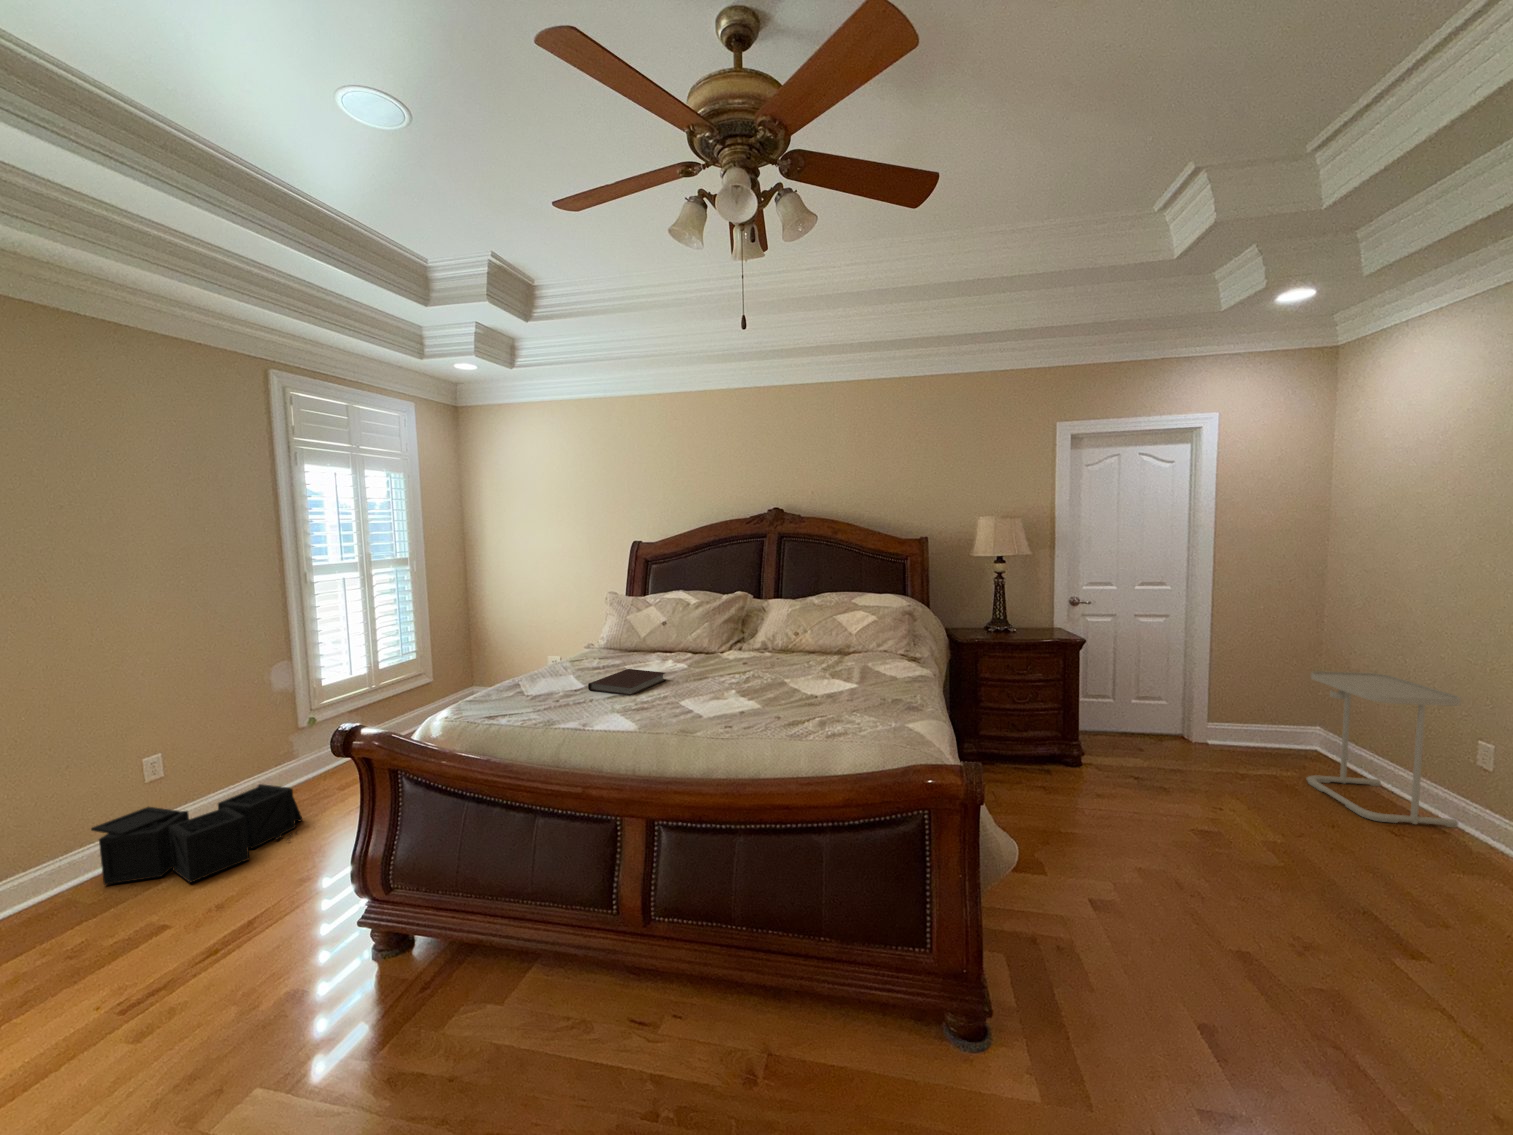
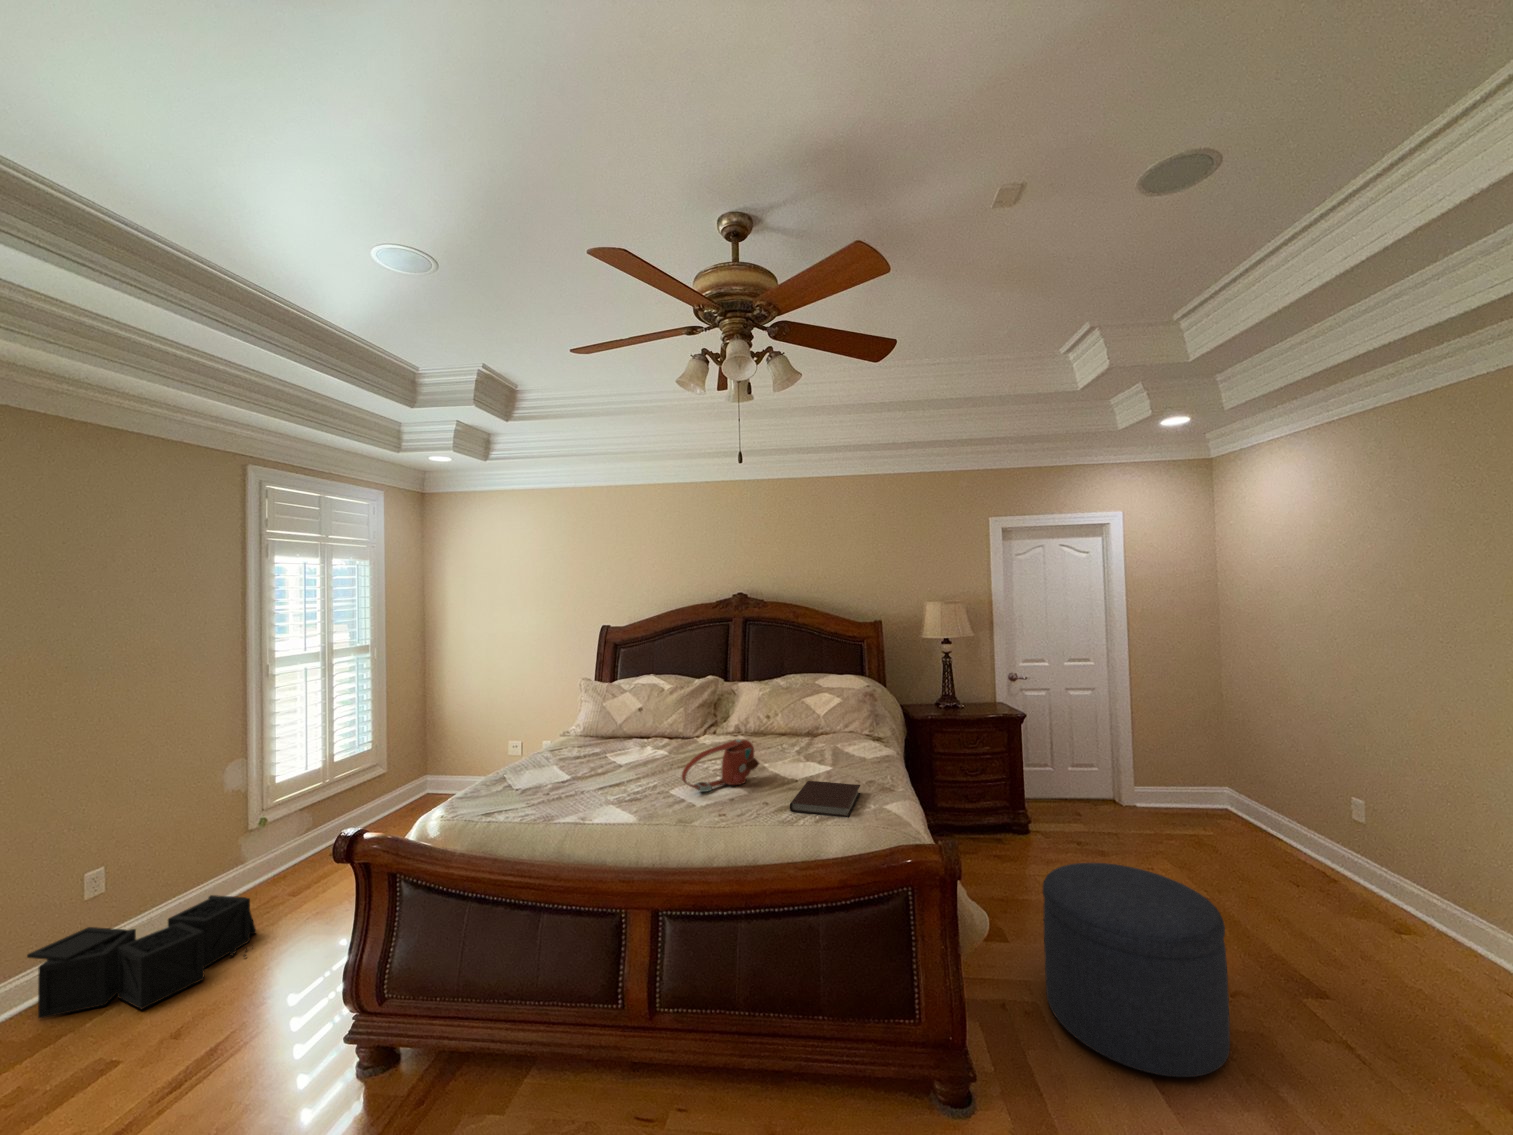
handbag: none [690,651,777,704] -> present [682,739,759,792]
notebook: present [588,669,666,696] -> present [790,781,860,817]
side table: present [1307,671,1461,827] -> none [1218,739,1346,876]
ottoman: none [1085,797,1310,1037] -> present [1043,863,1230,1077]

